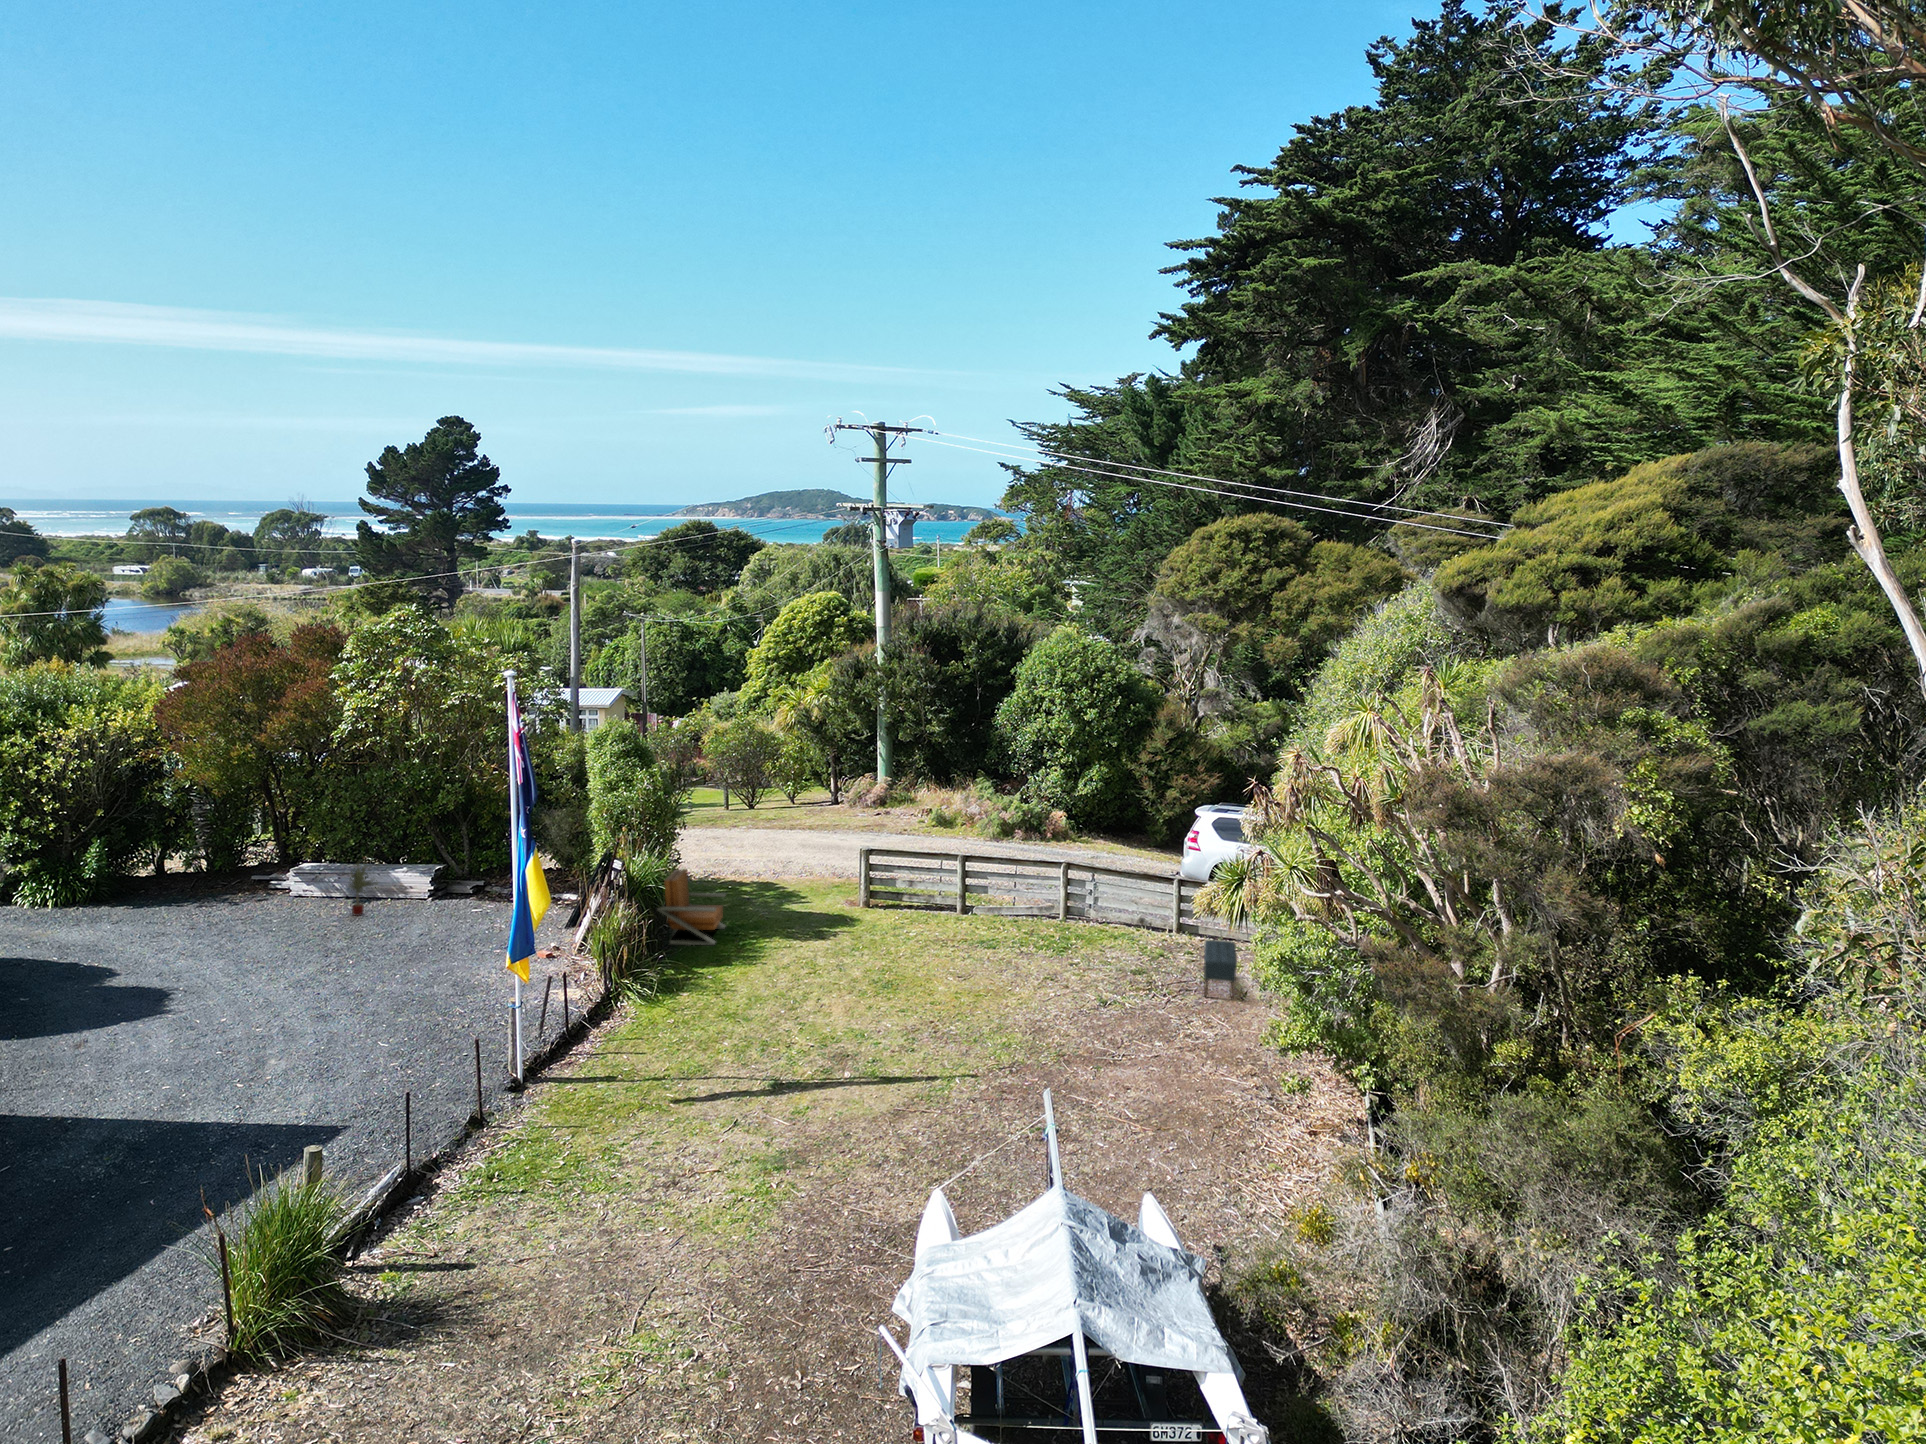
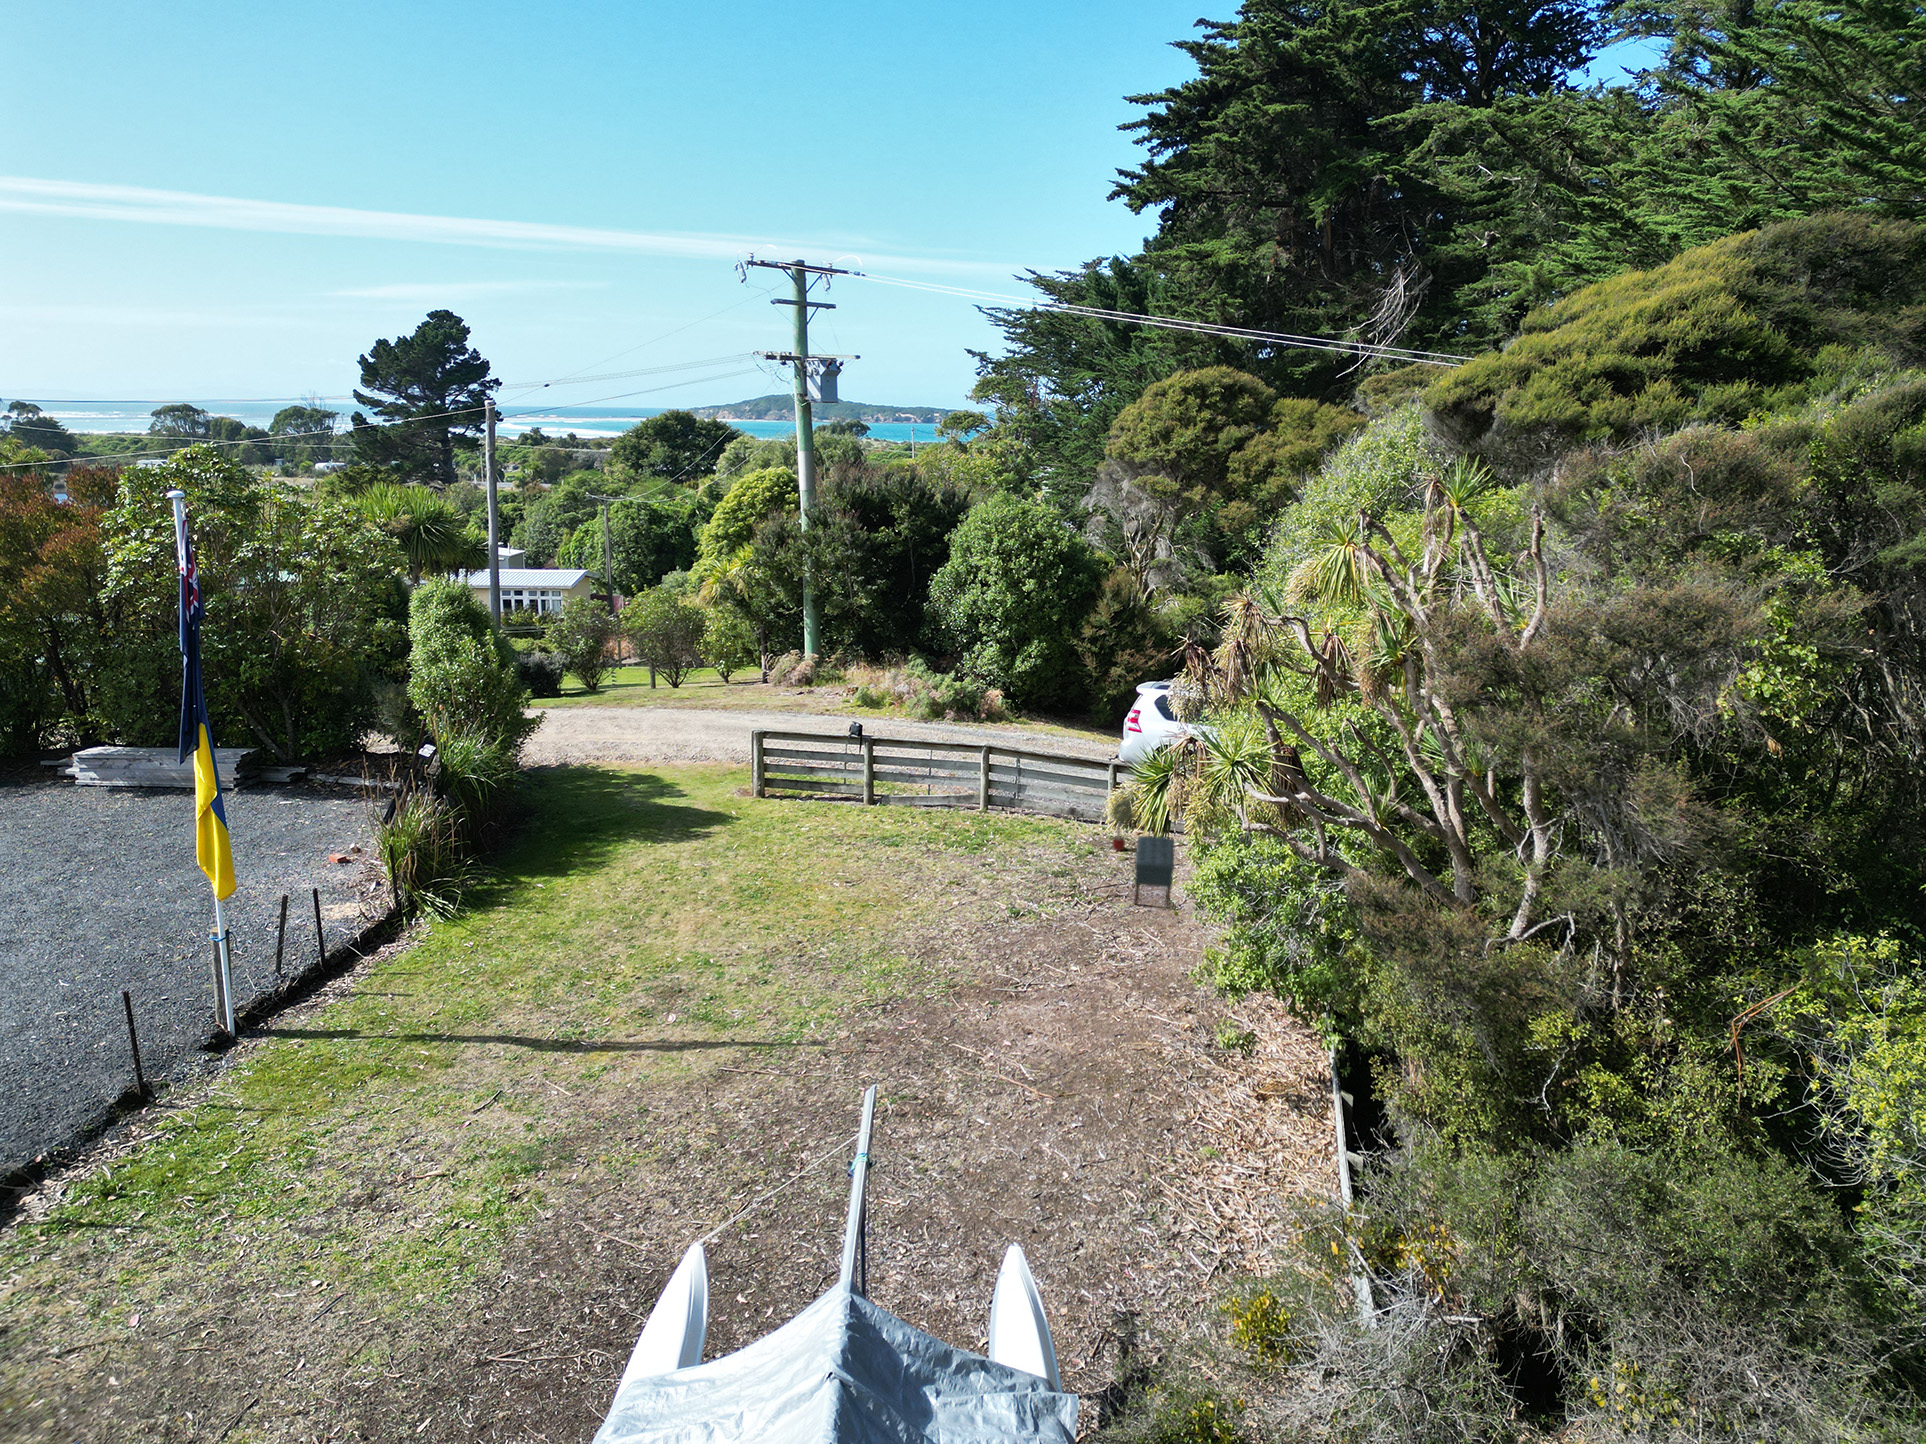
potted tree: present [349,863,377,916] -> present [1112,788,1144,851]
lounge chair: present [658,869,725,945] -> none [496,755,588,844]

